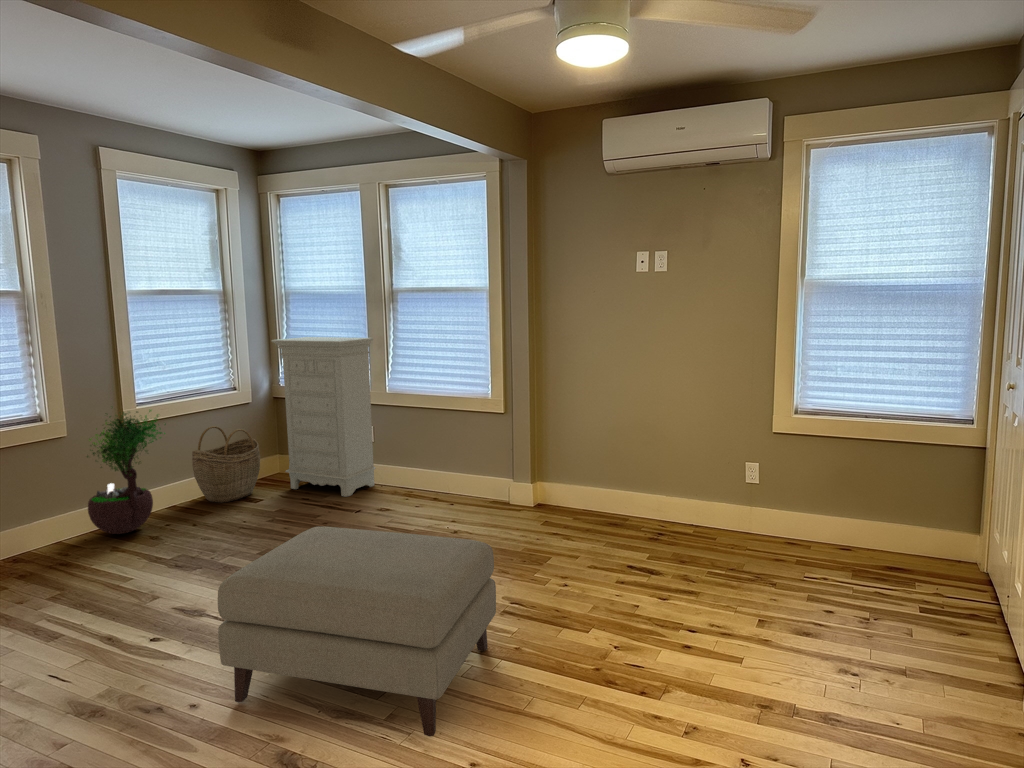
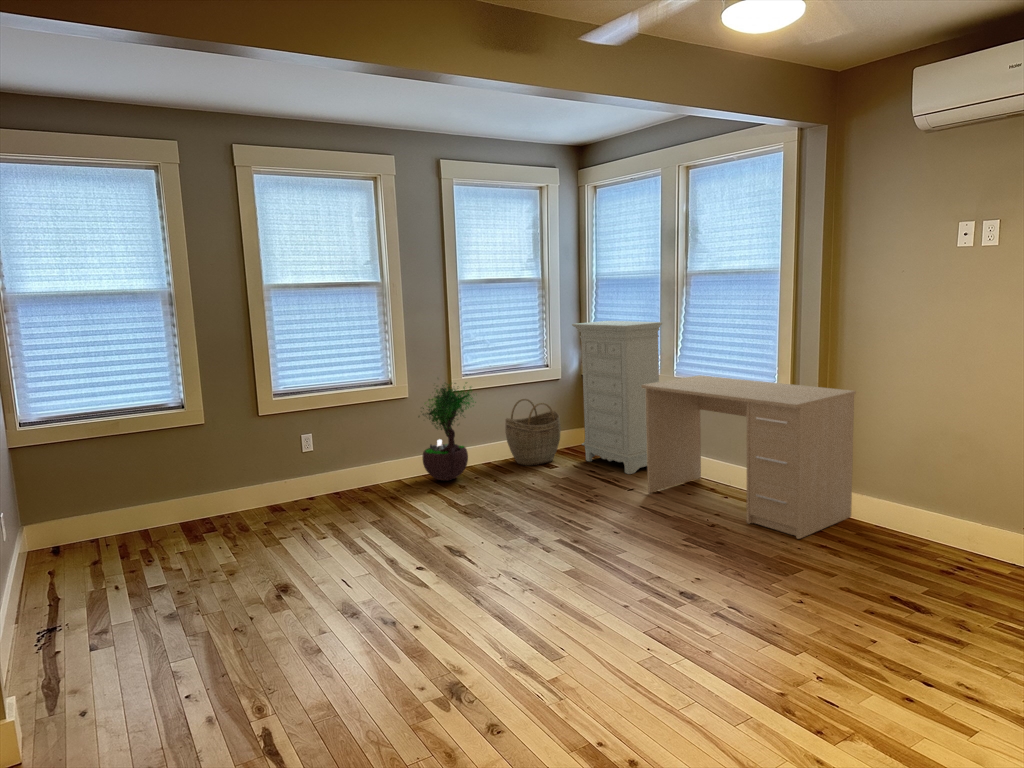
desk: none [369,390,563,533] -> present [642,375,856,539]
ottoman: present [218,527,496,737] -> none [437,496,685,705]

